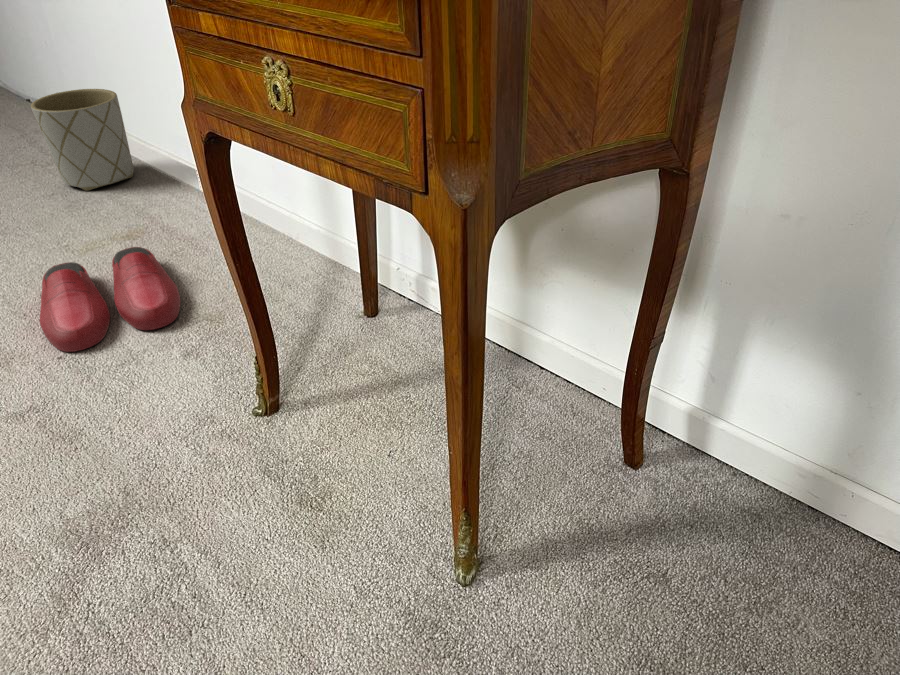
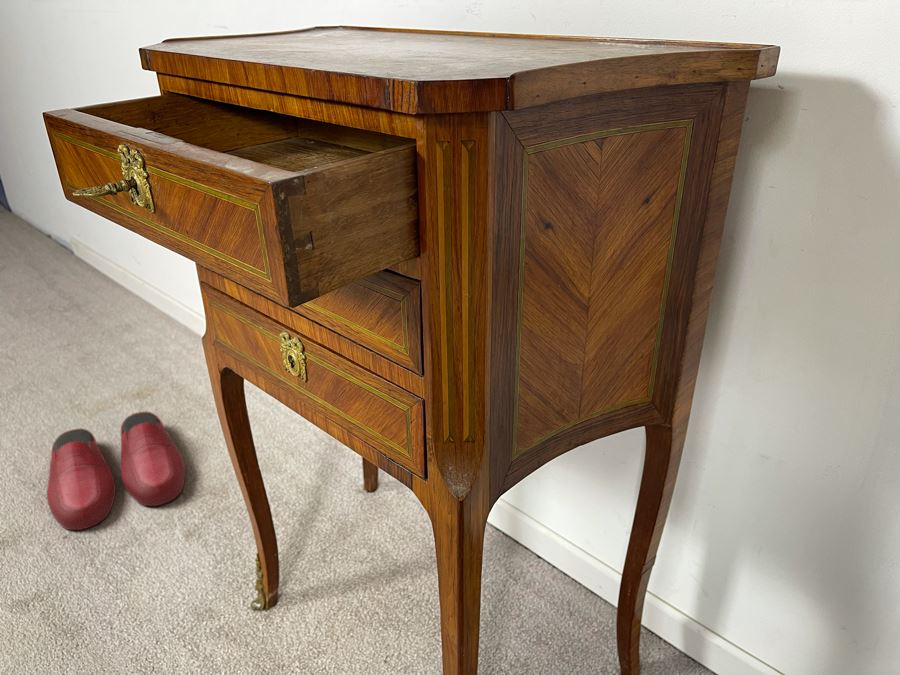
planter: present [31,89,134,191] -> none [53,244,145,342]

